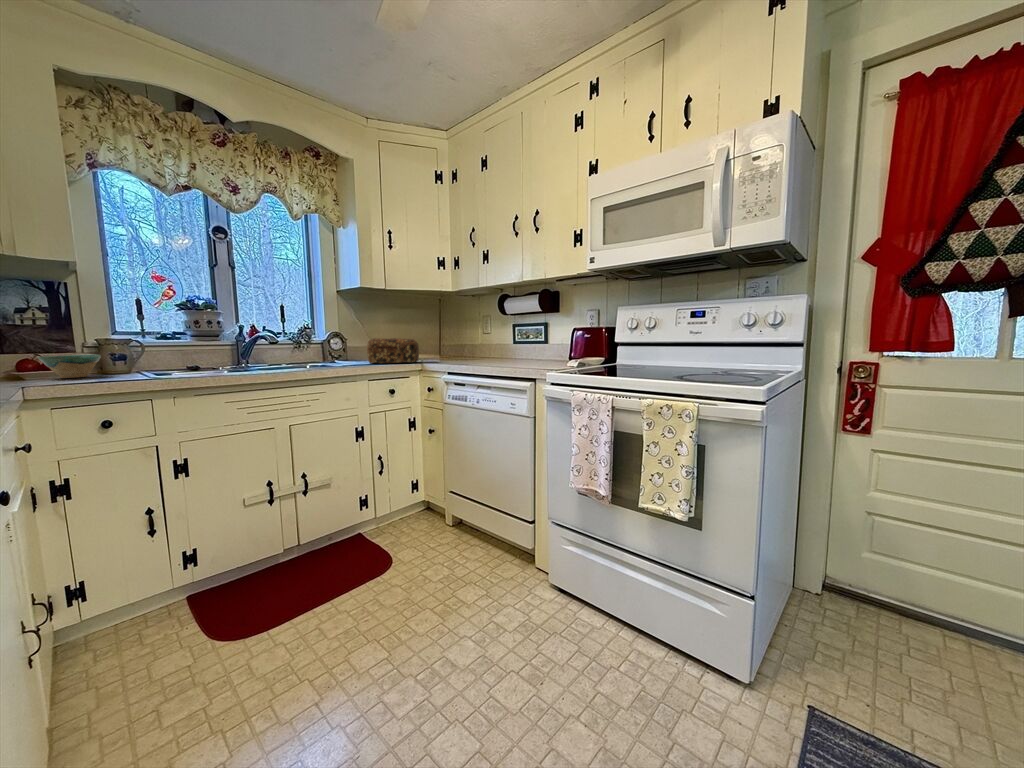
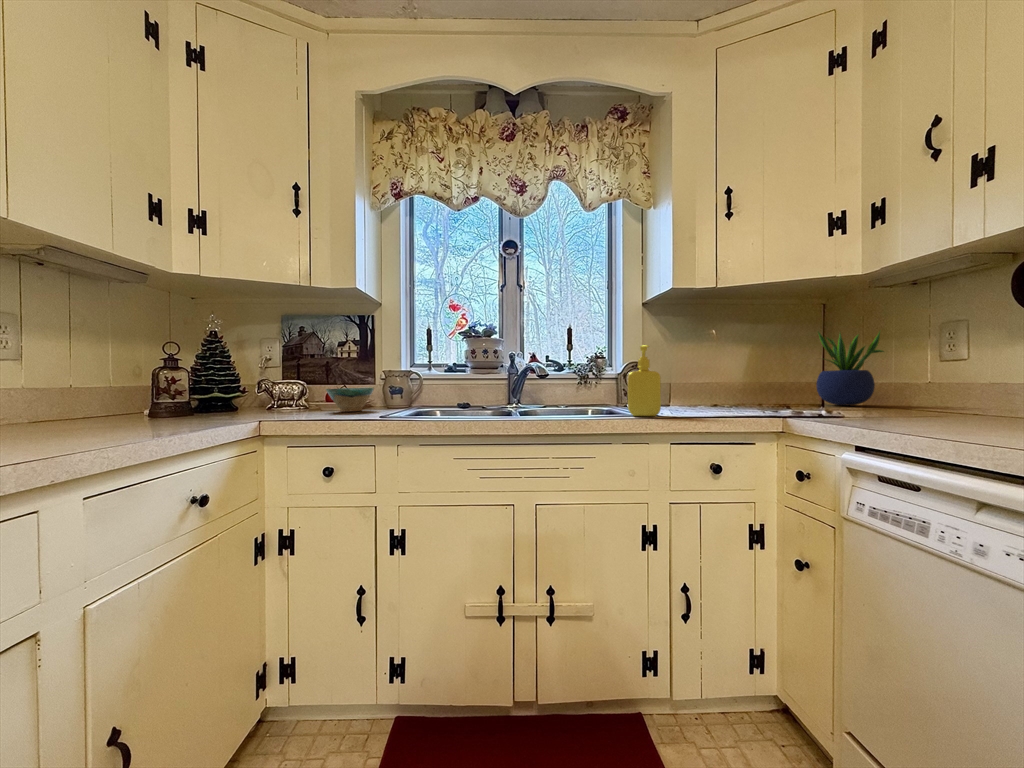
potted plant: none [437,316,465,357] -> present [816,332,884,405]
soap dispenser: none [343,325,364,367] -> present [628,345,661,416]
bread loaf: present [367,338,419,363] -> none [672,369,775,415]

